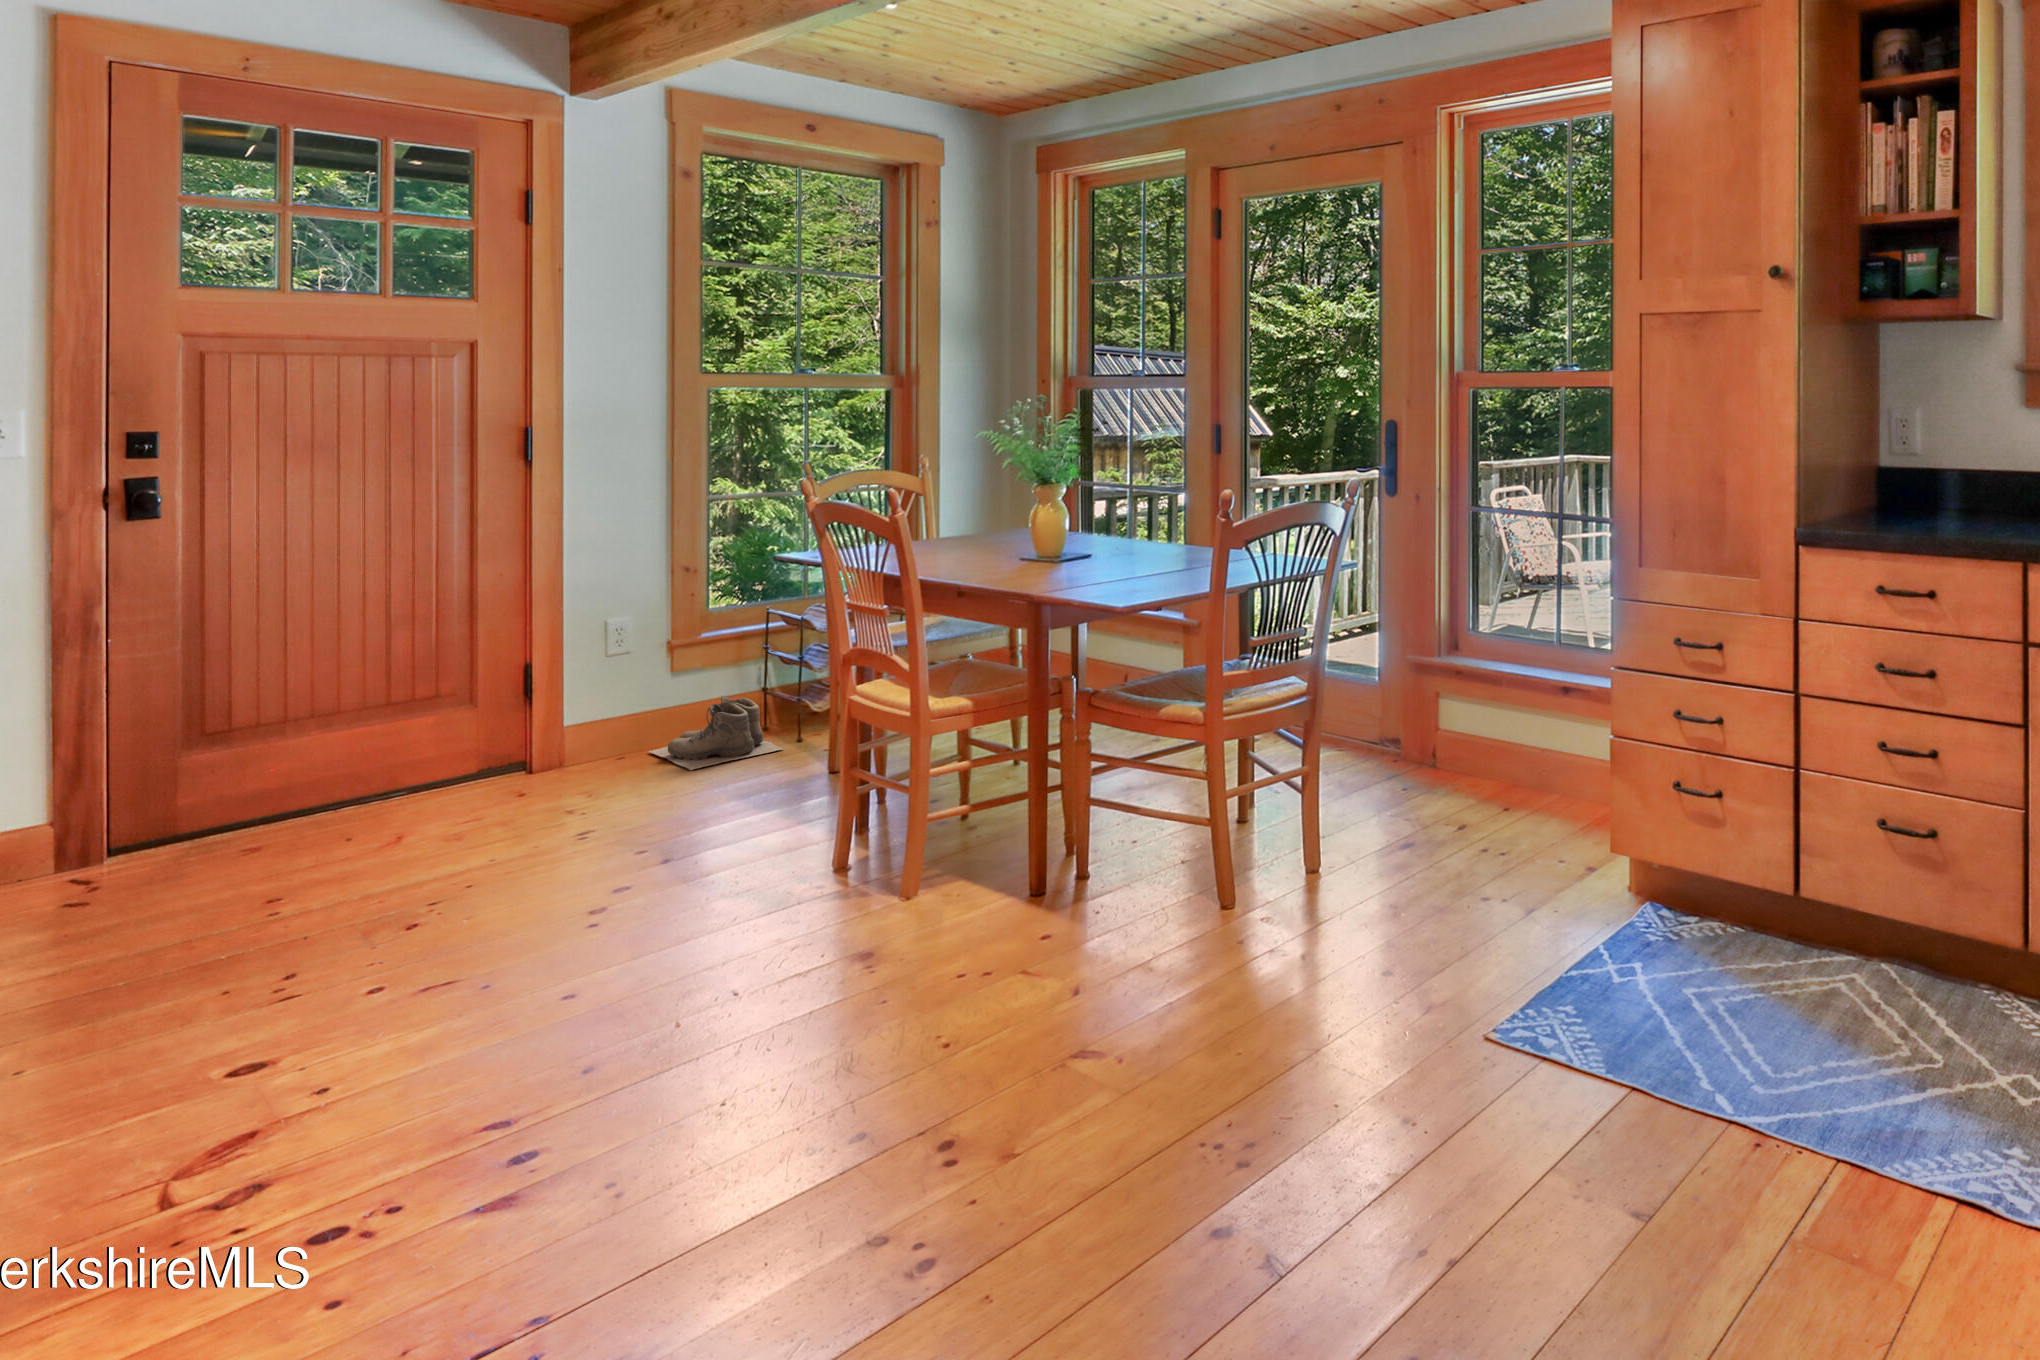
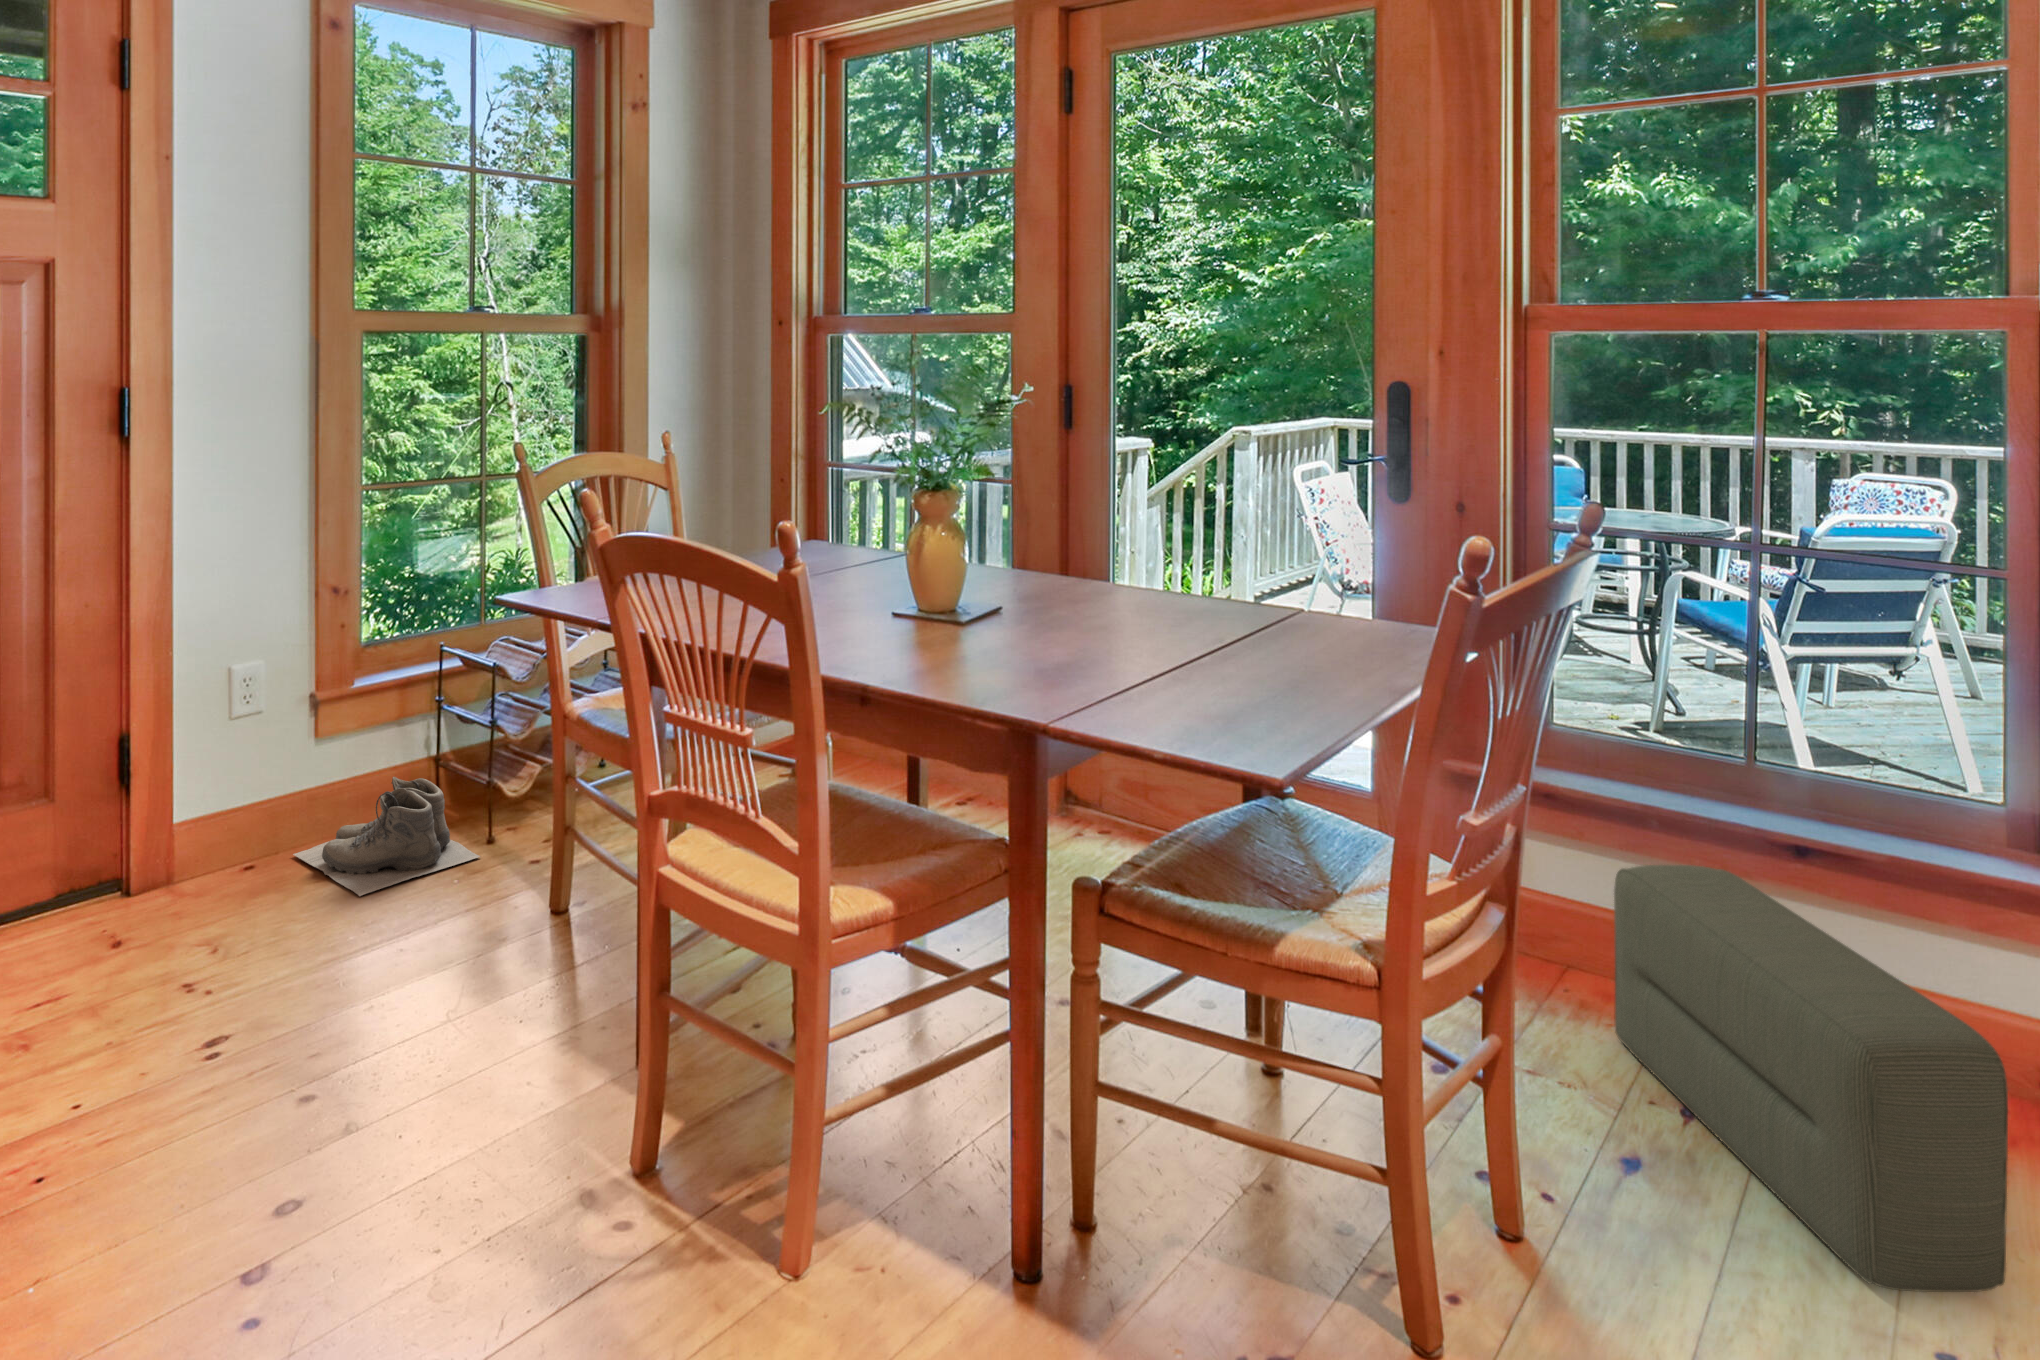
pouf: none [1452,699,1540,885] -> present [1614,865,2008,1292]

